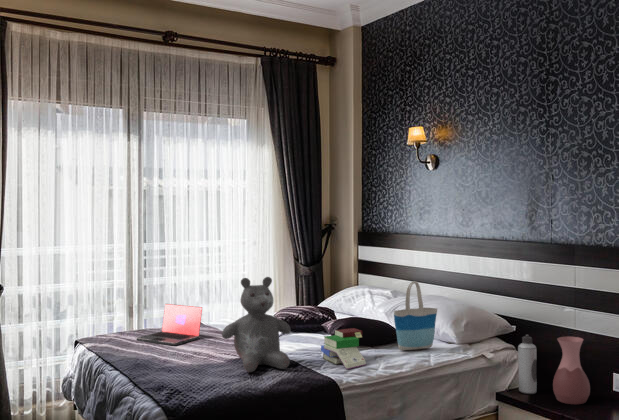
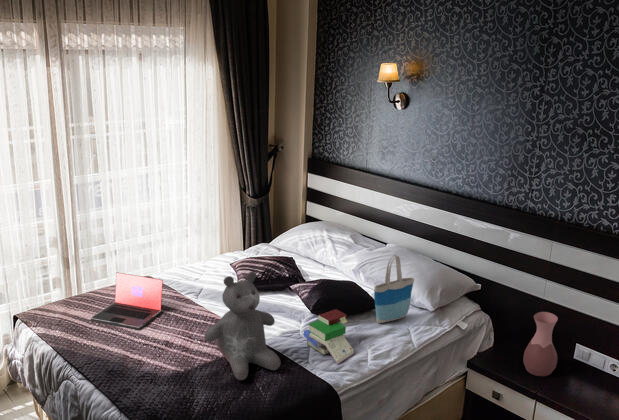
water bottle: present [518,335,537,394] -> none [488,307,509,361]

